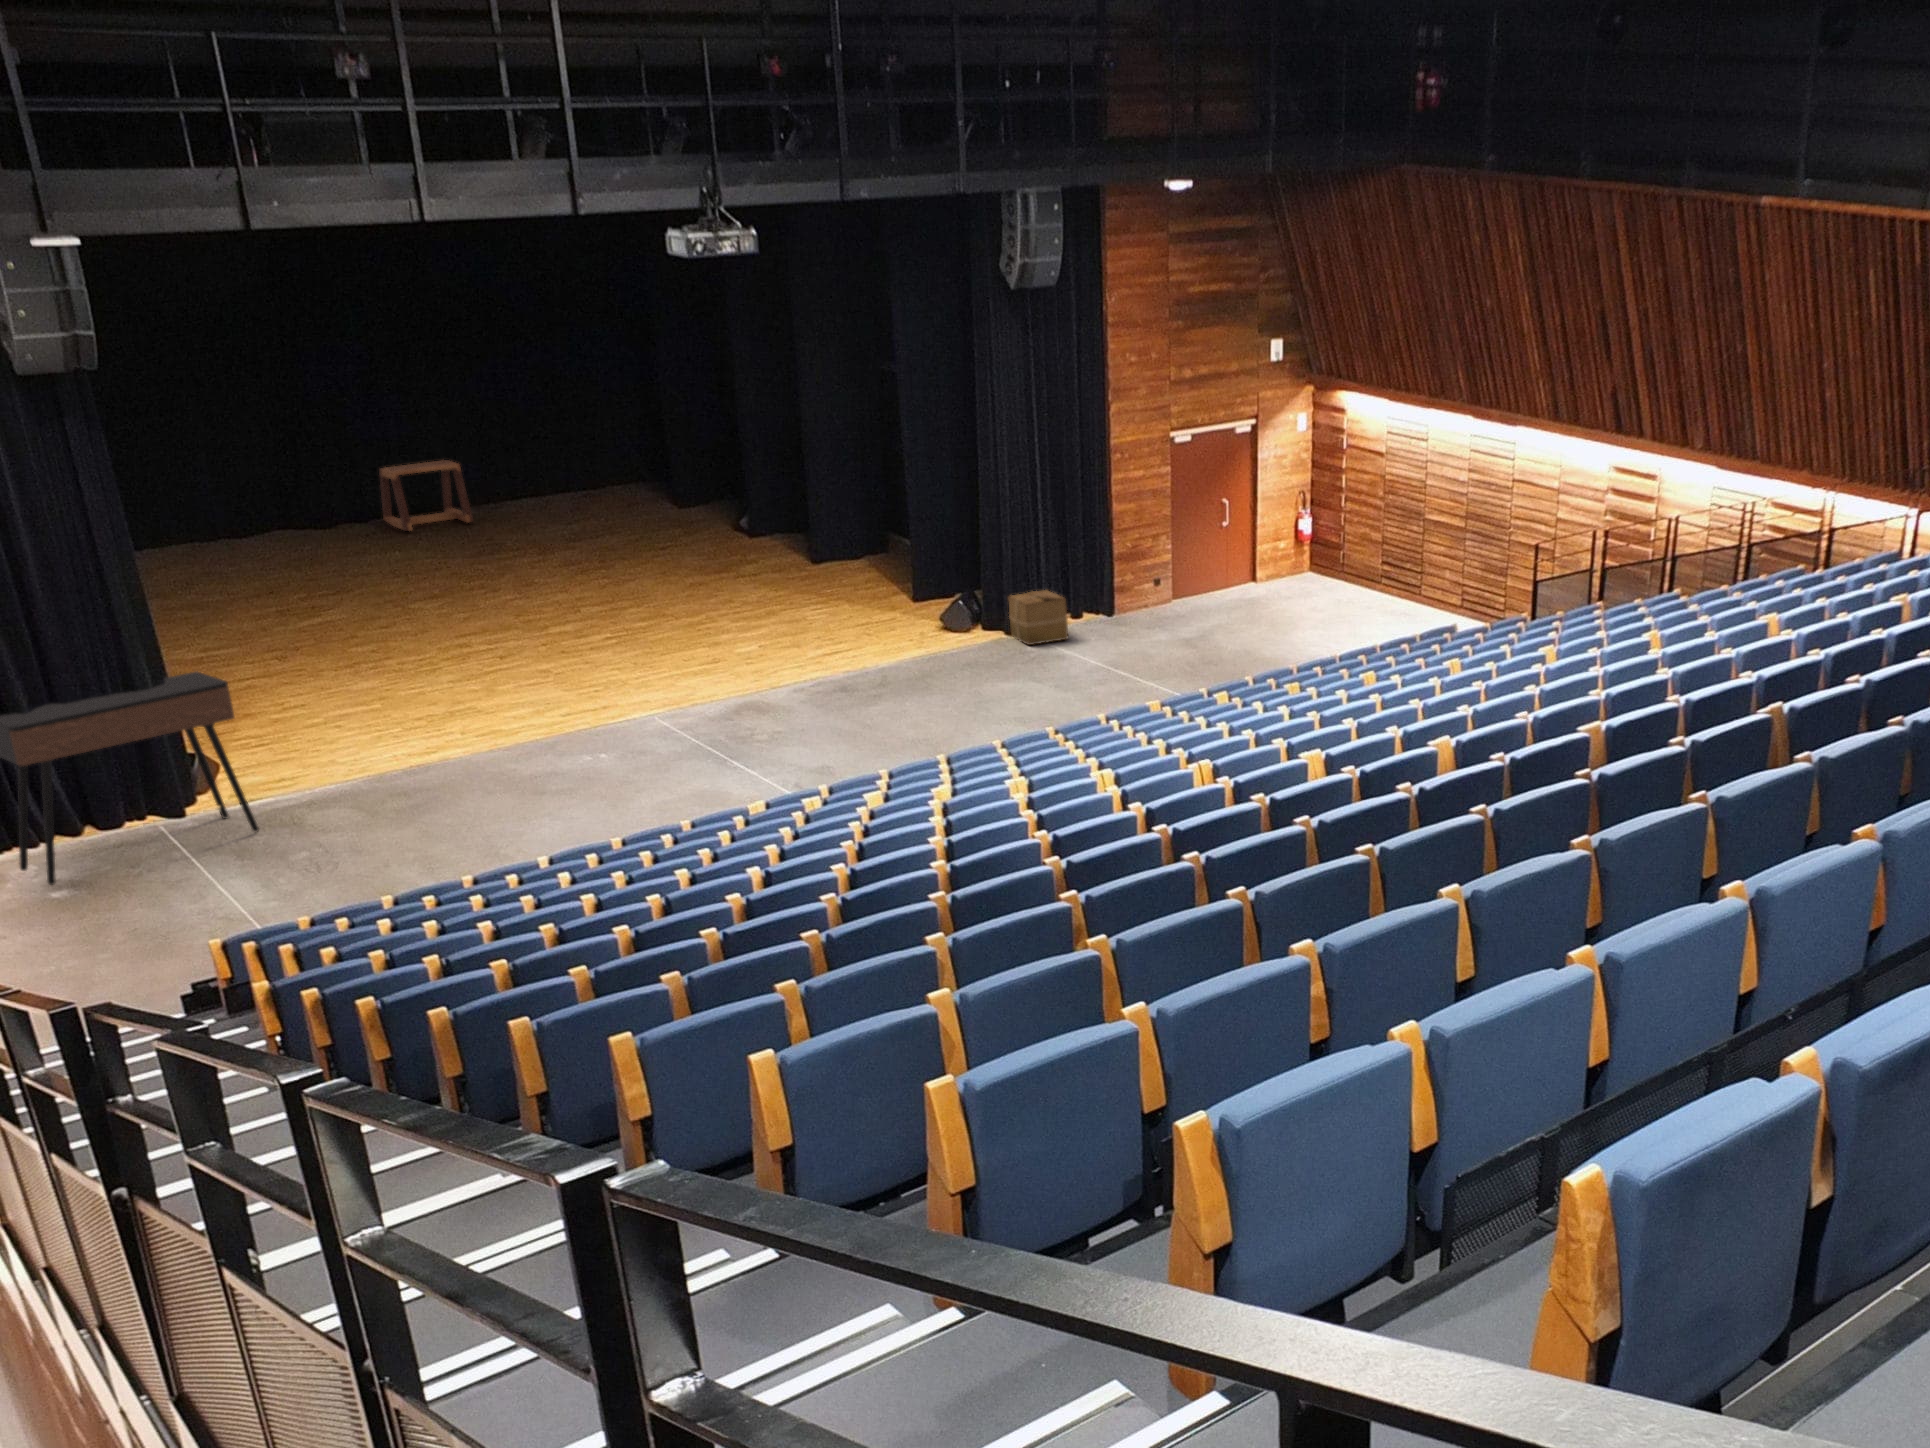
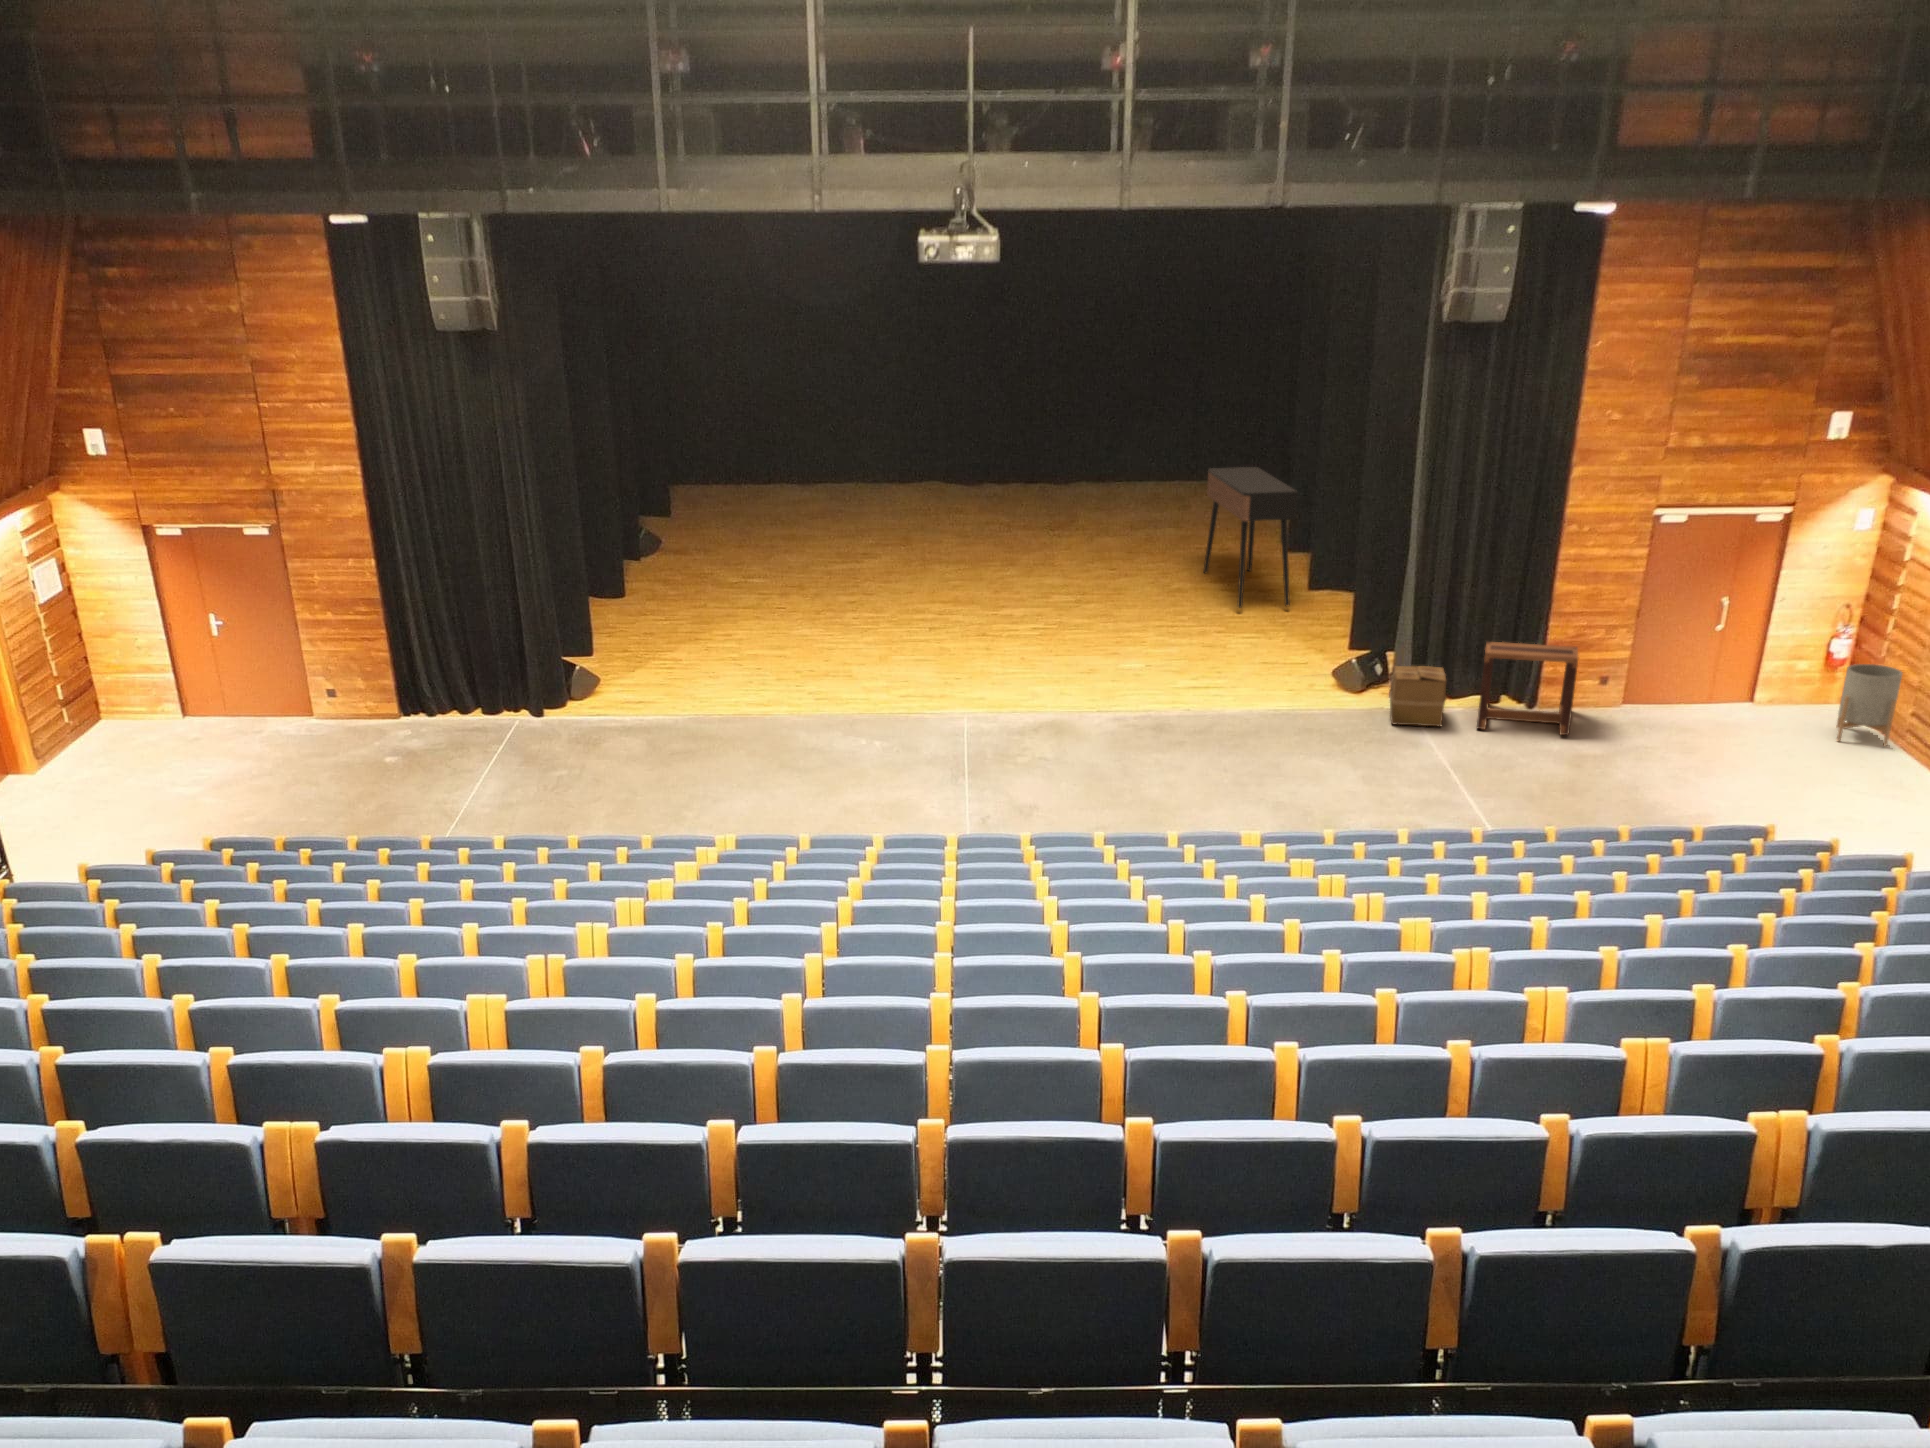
stool: present [379,460,473,531] -> present [1477,642,1578,735]
planter: none [1328,531,1375,595] -> present [1836,664,1902,746]
console table: present [0,671,259,885] -> present [1203,467,1298,608]

